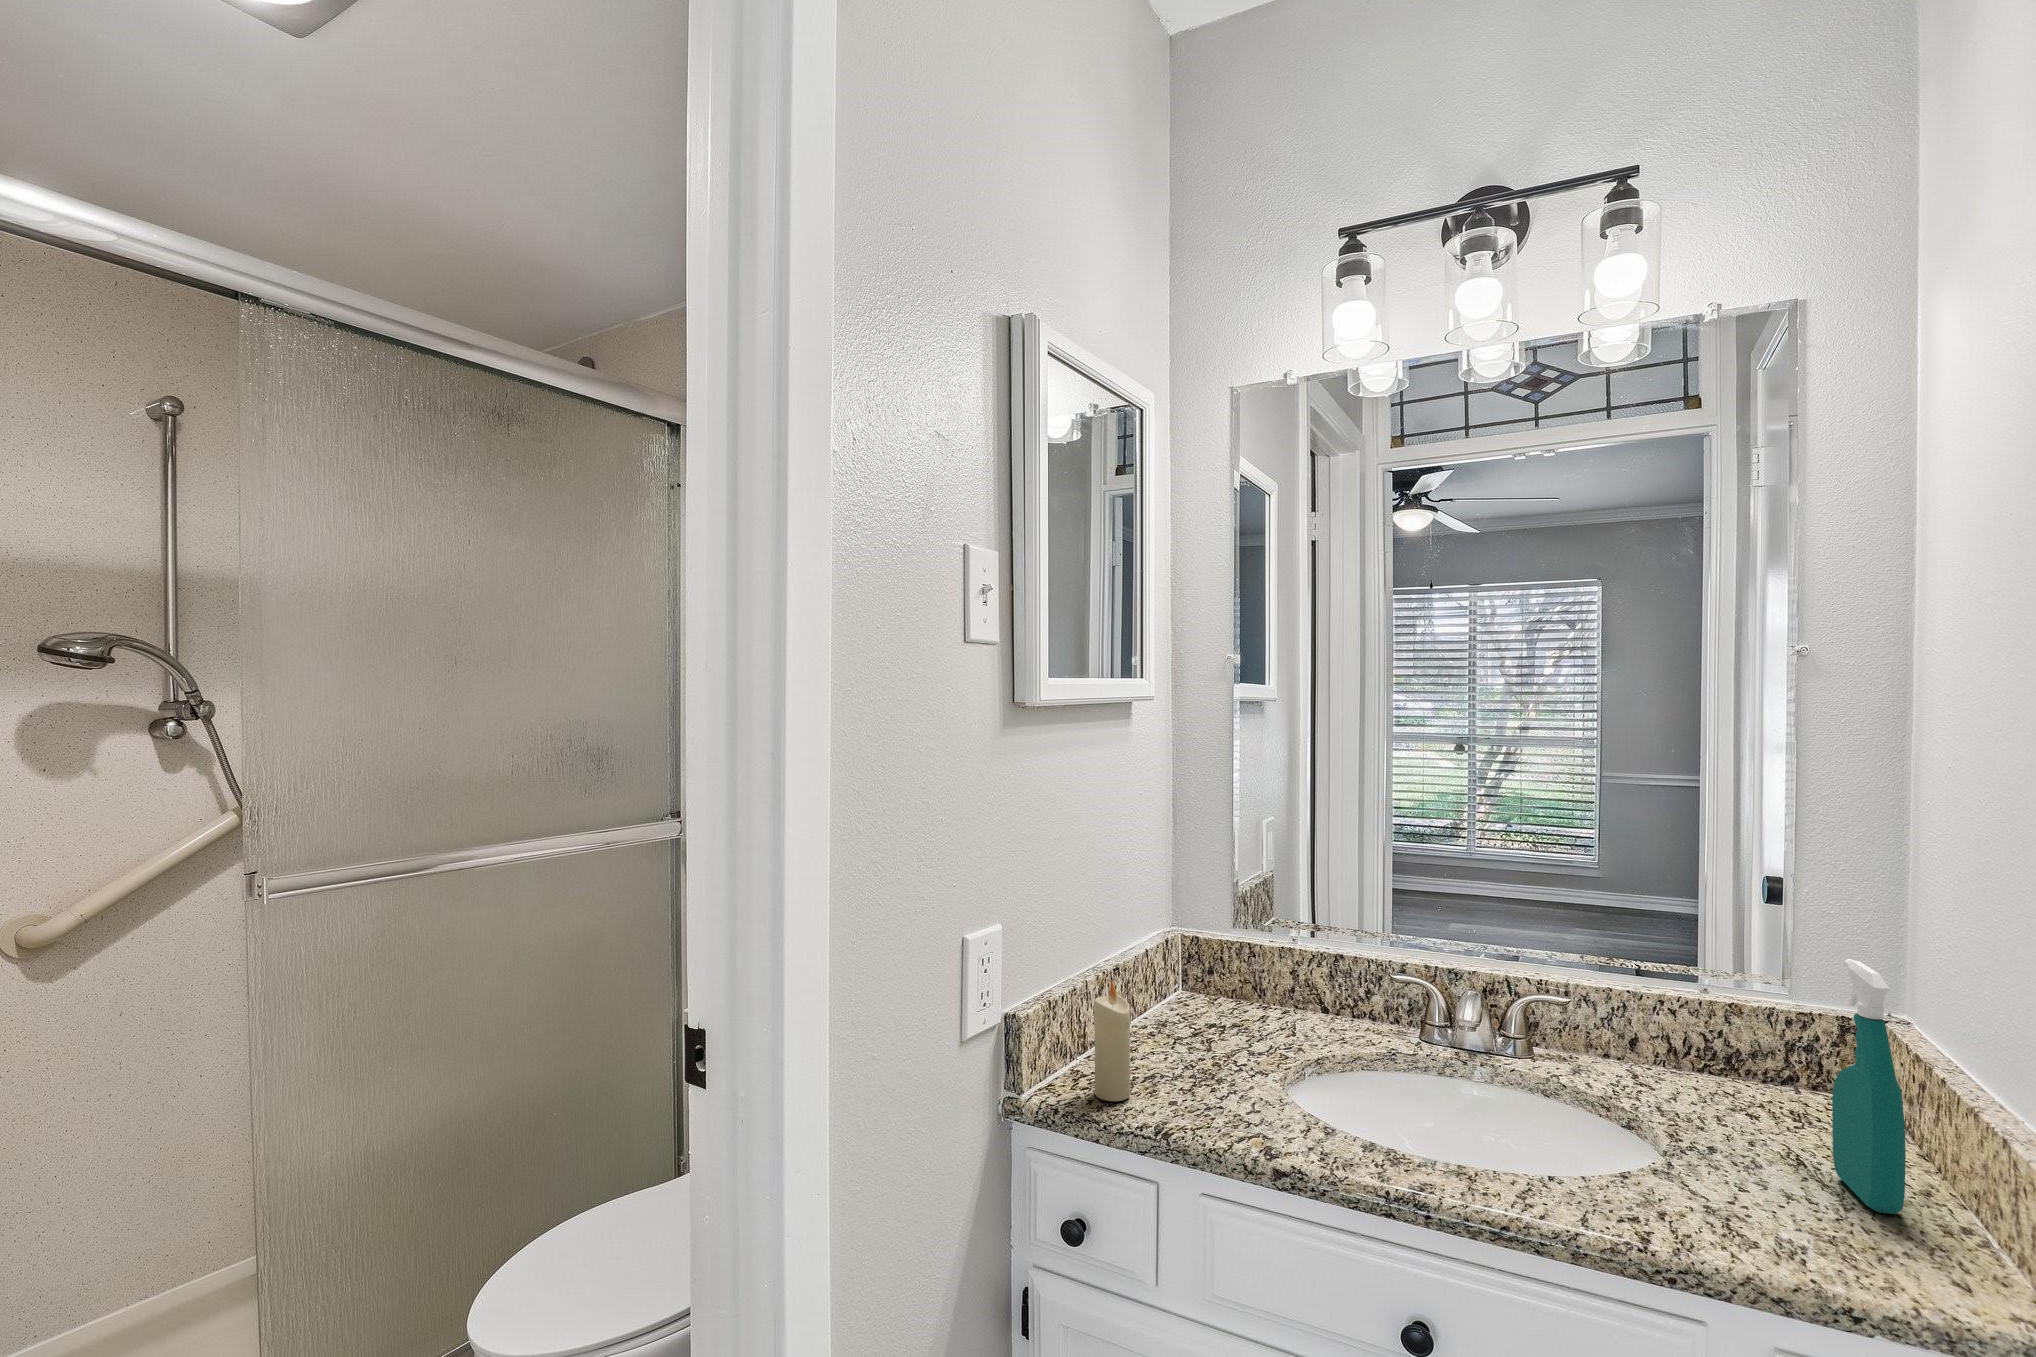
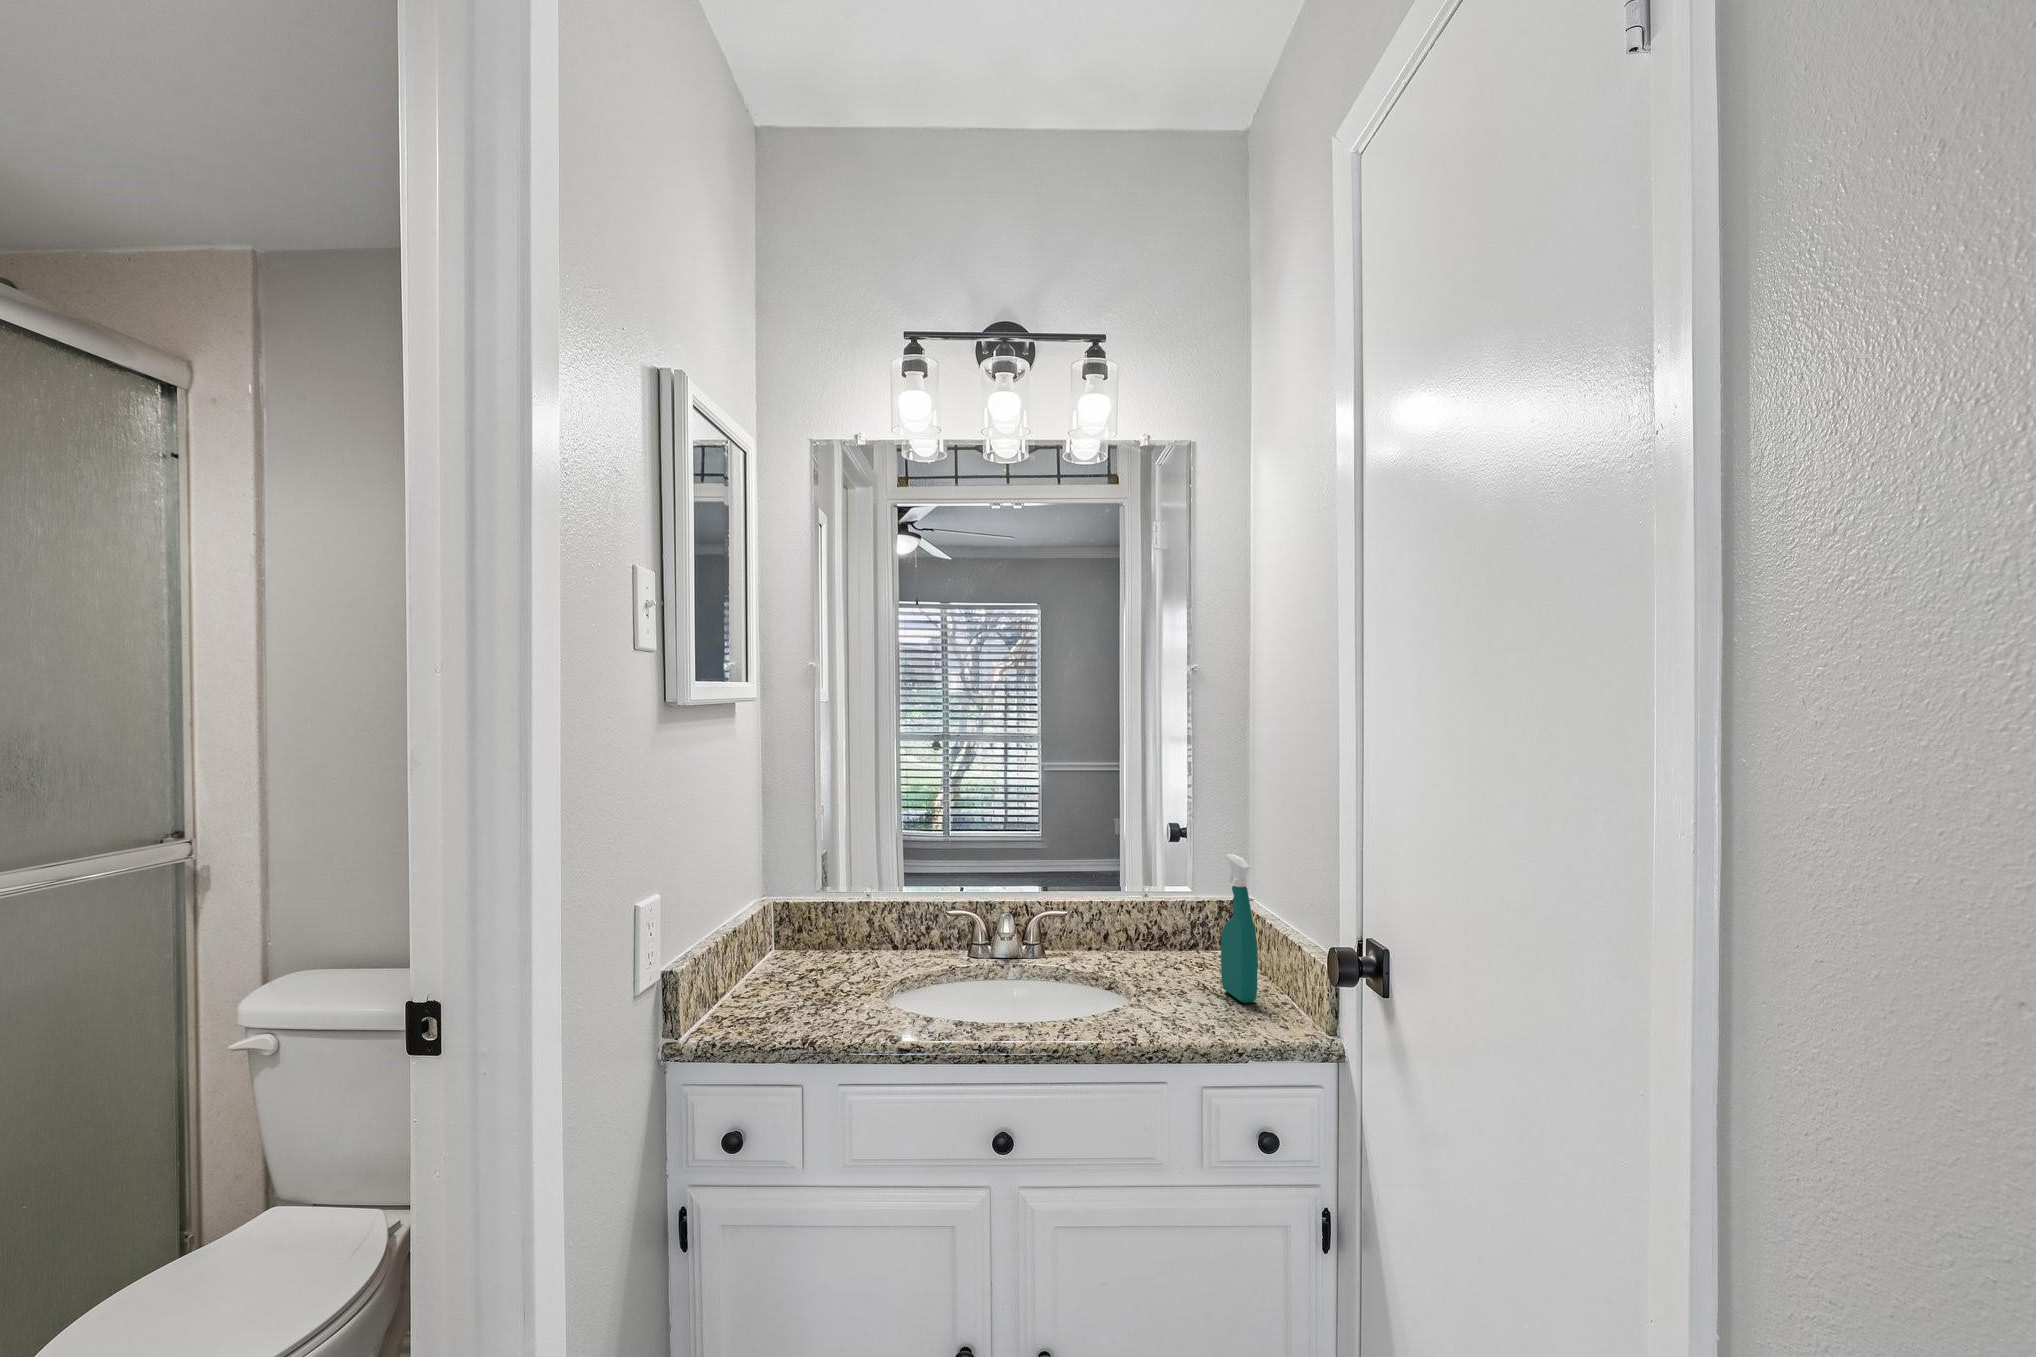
candle: present [1093,980,1131,1101] -> none [740,931,773,1031]

